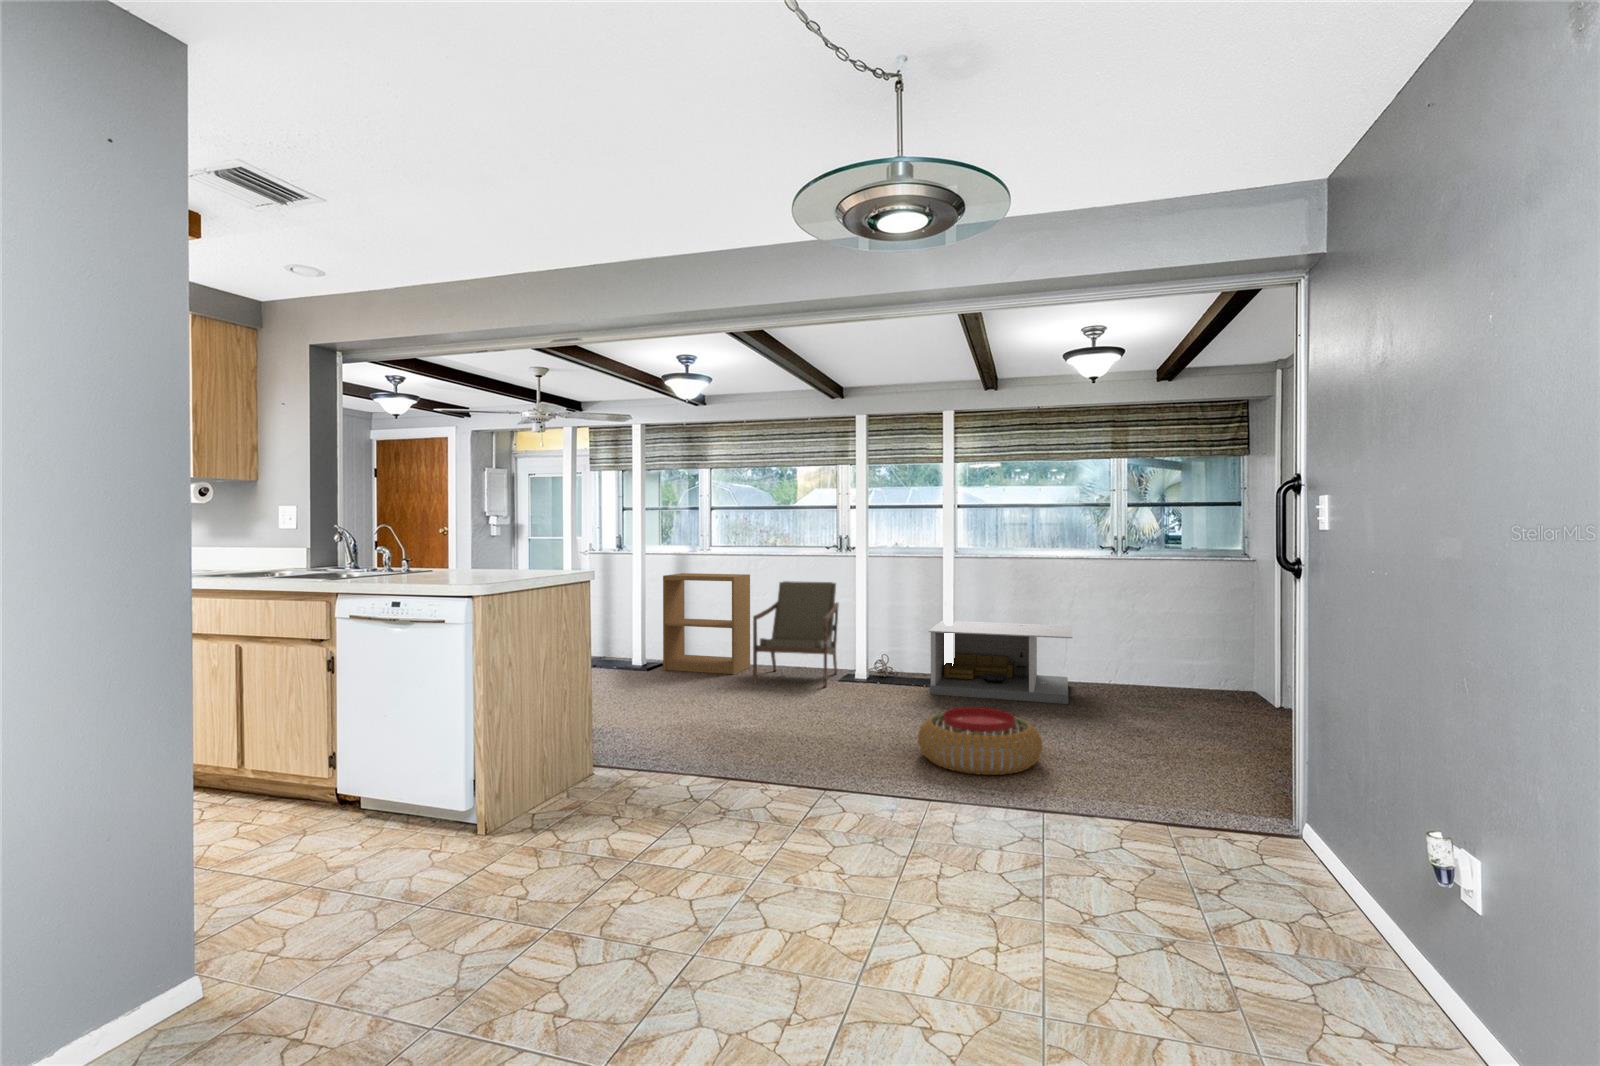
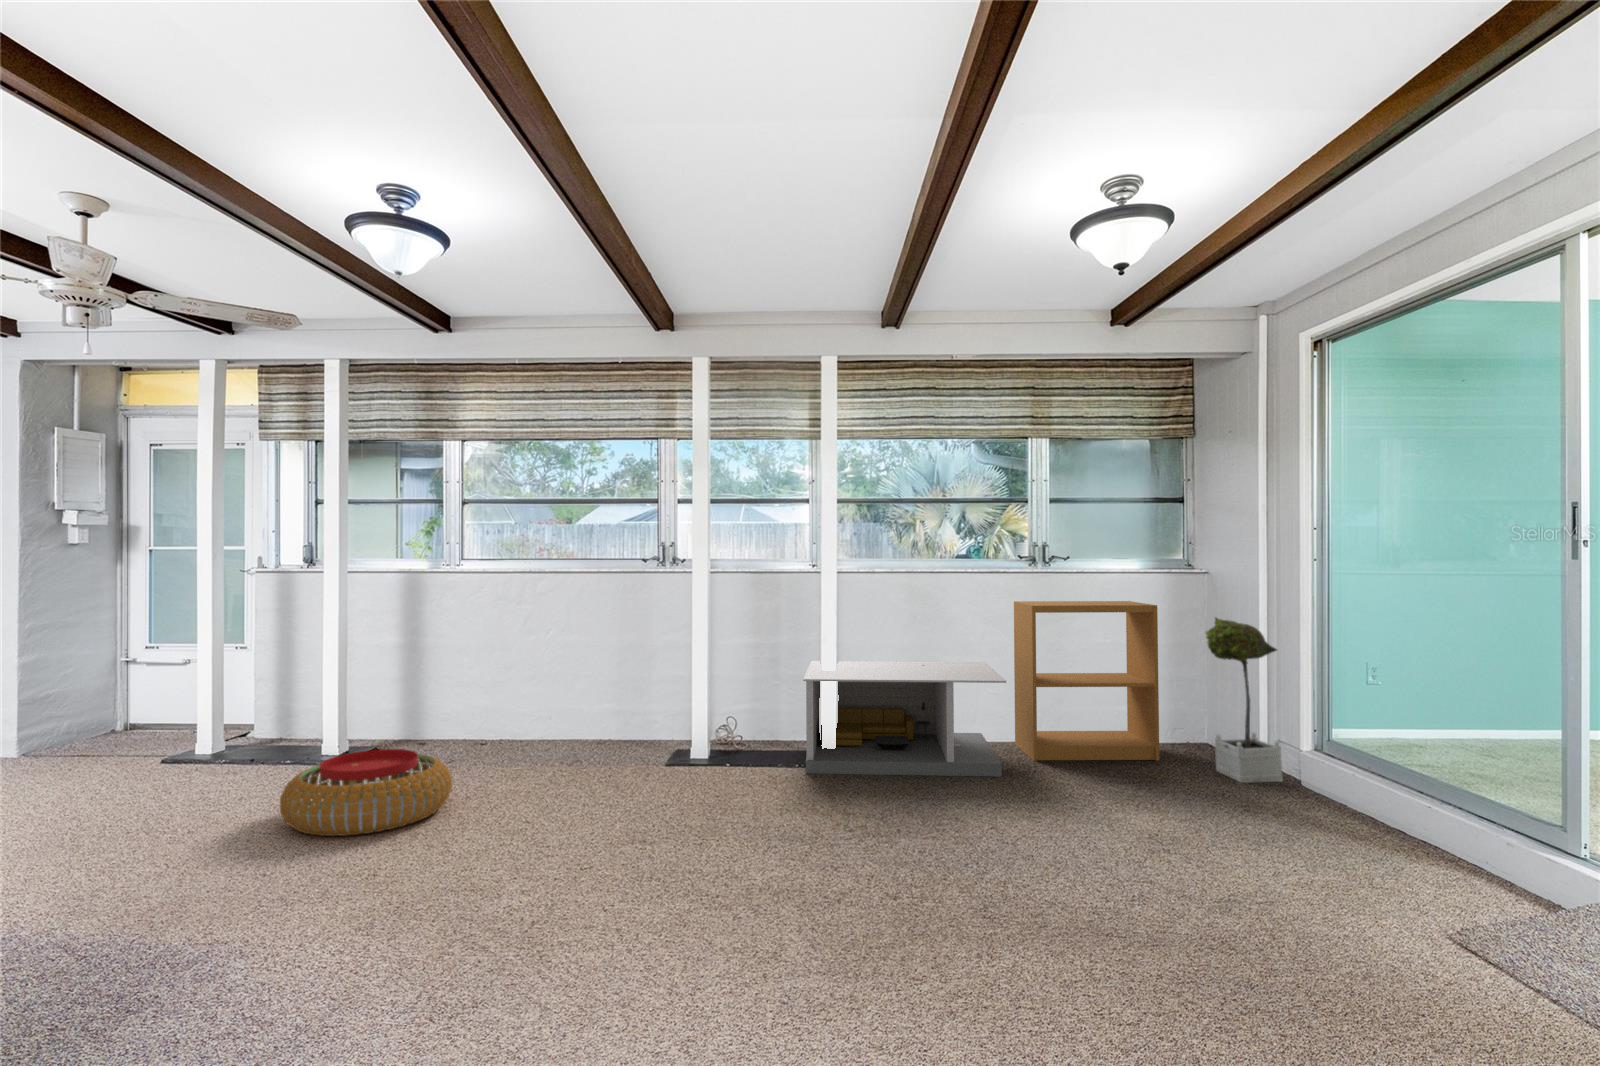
bookshelf: present [663,573,750,675] -> present [1014,601,1159,761]
armchair: present [753,581,839,687] -> none [529,610,662,774]
potted tree: none [1233,596,1291,720] -> present [1206,618,1283,783]
pouf: present [918,707,1042,775] -> present [280,749,452,836]

